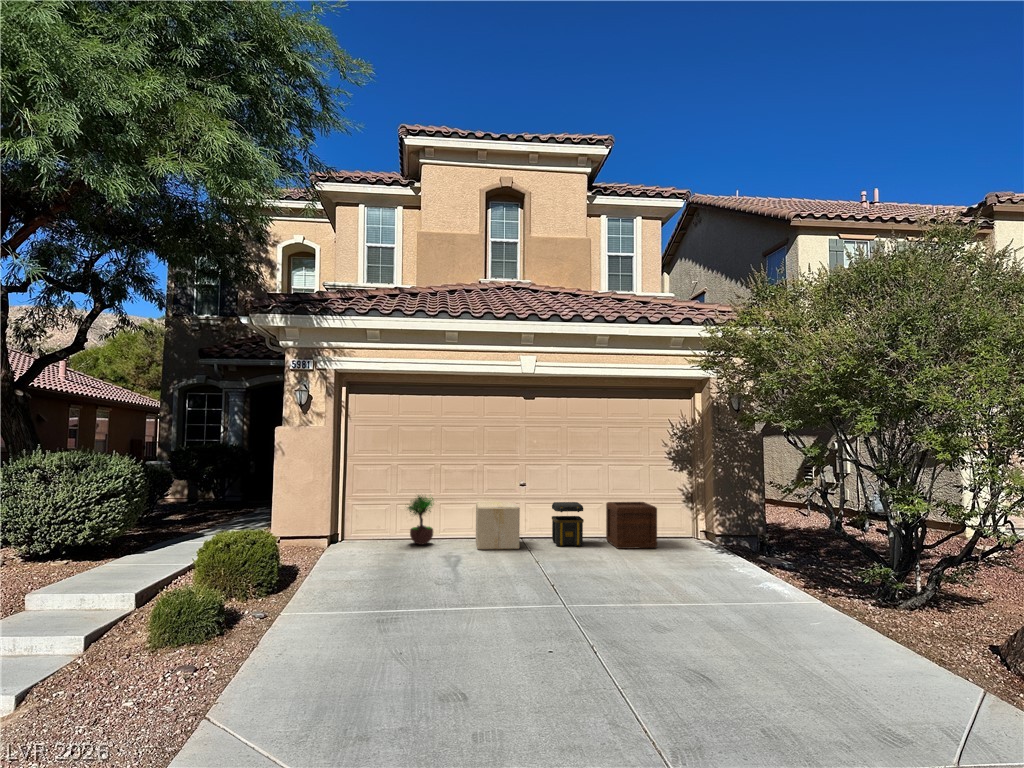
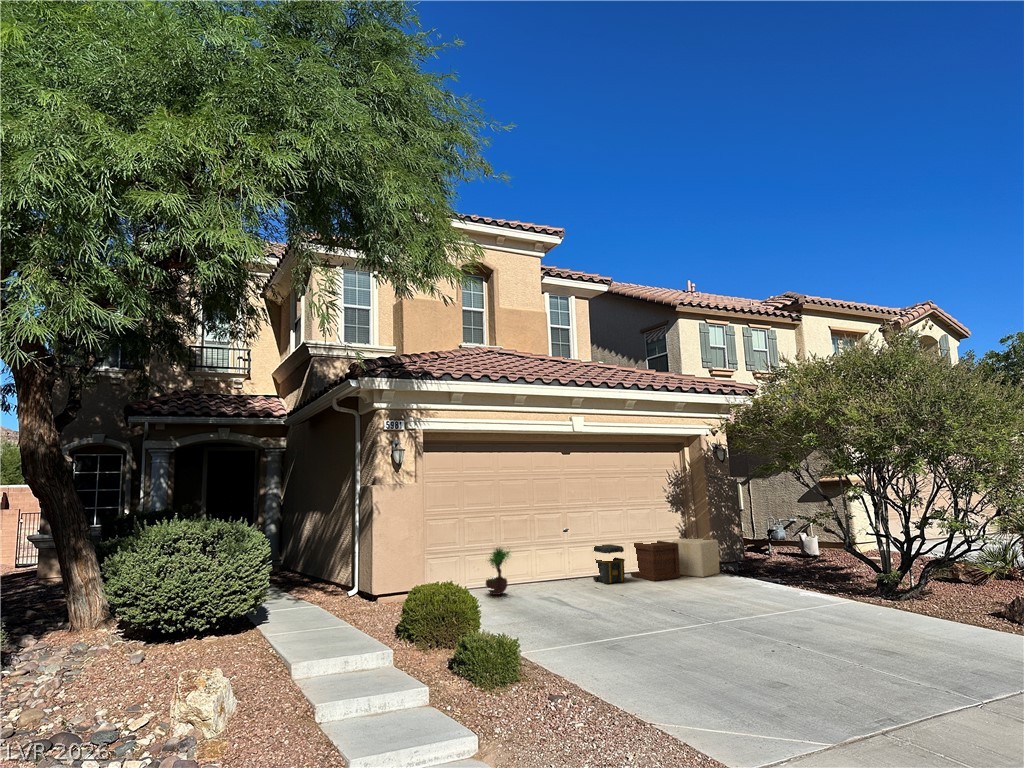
cardboard box: present [476,502,520,550] -> present [673,539,720,577]

